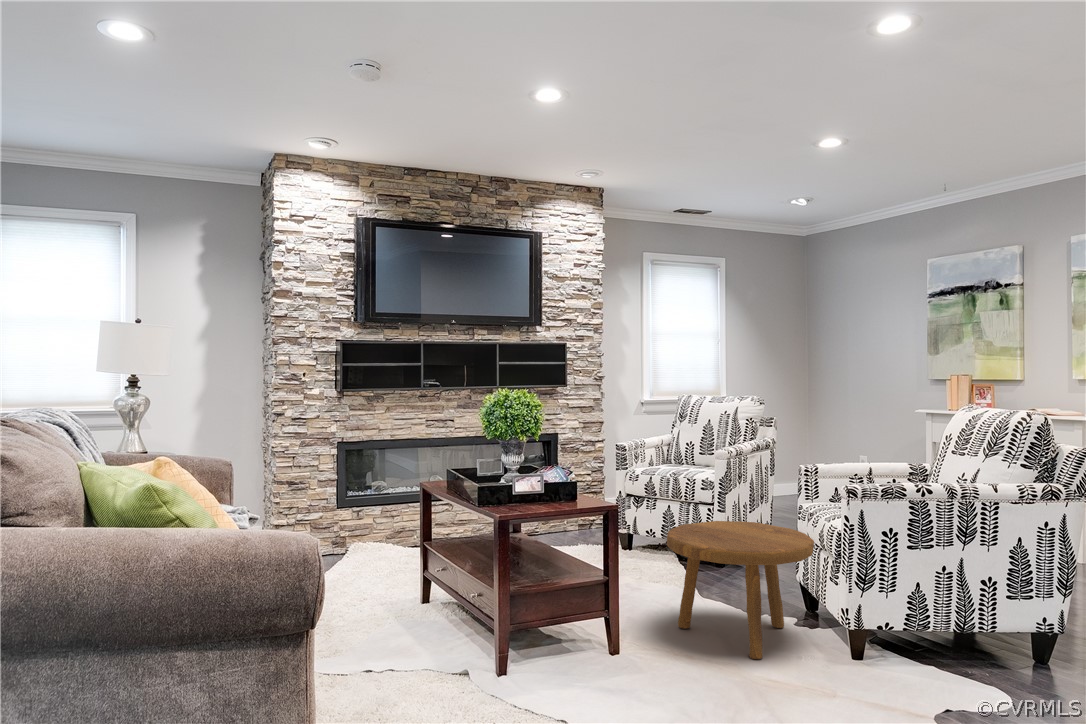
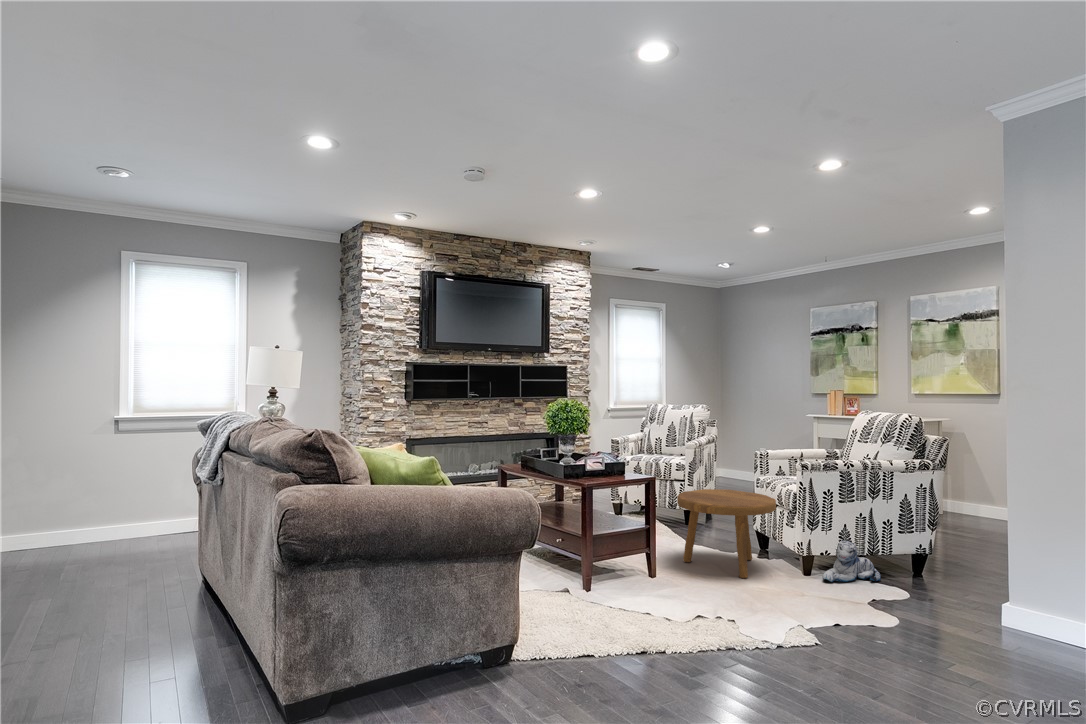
plush toy: none [878,605,977,673] -> present [823,540,881,582]

